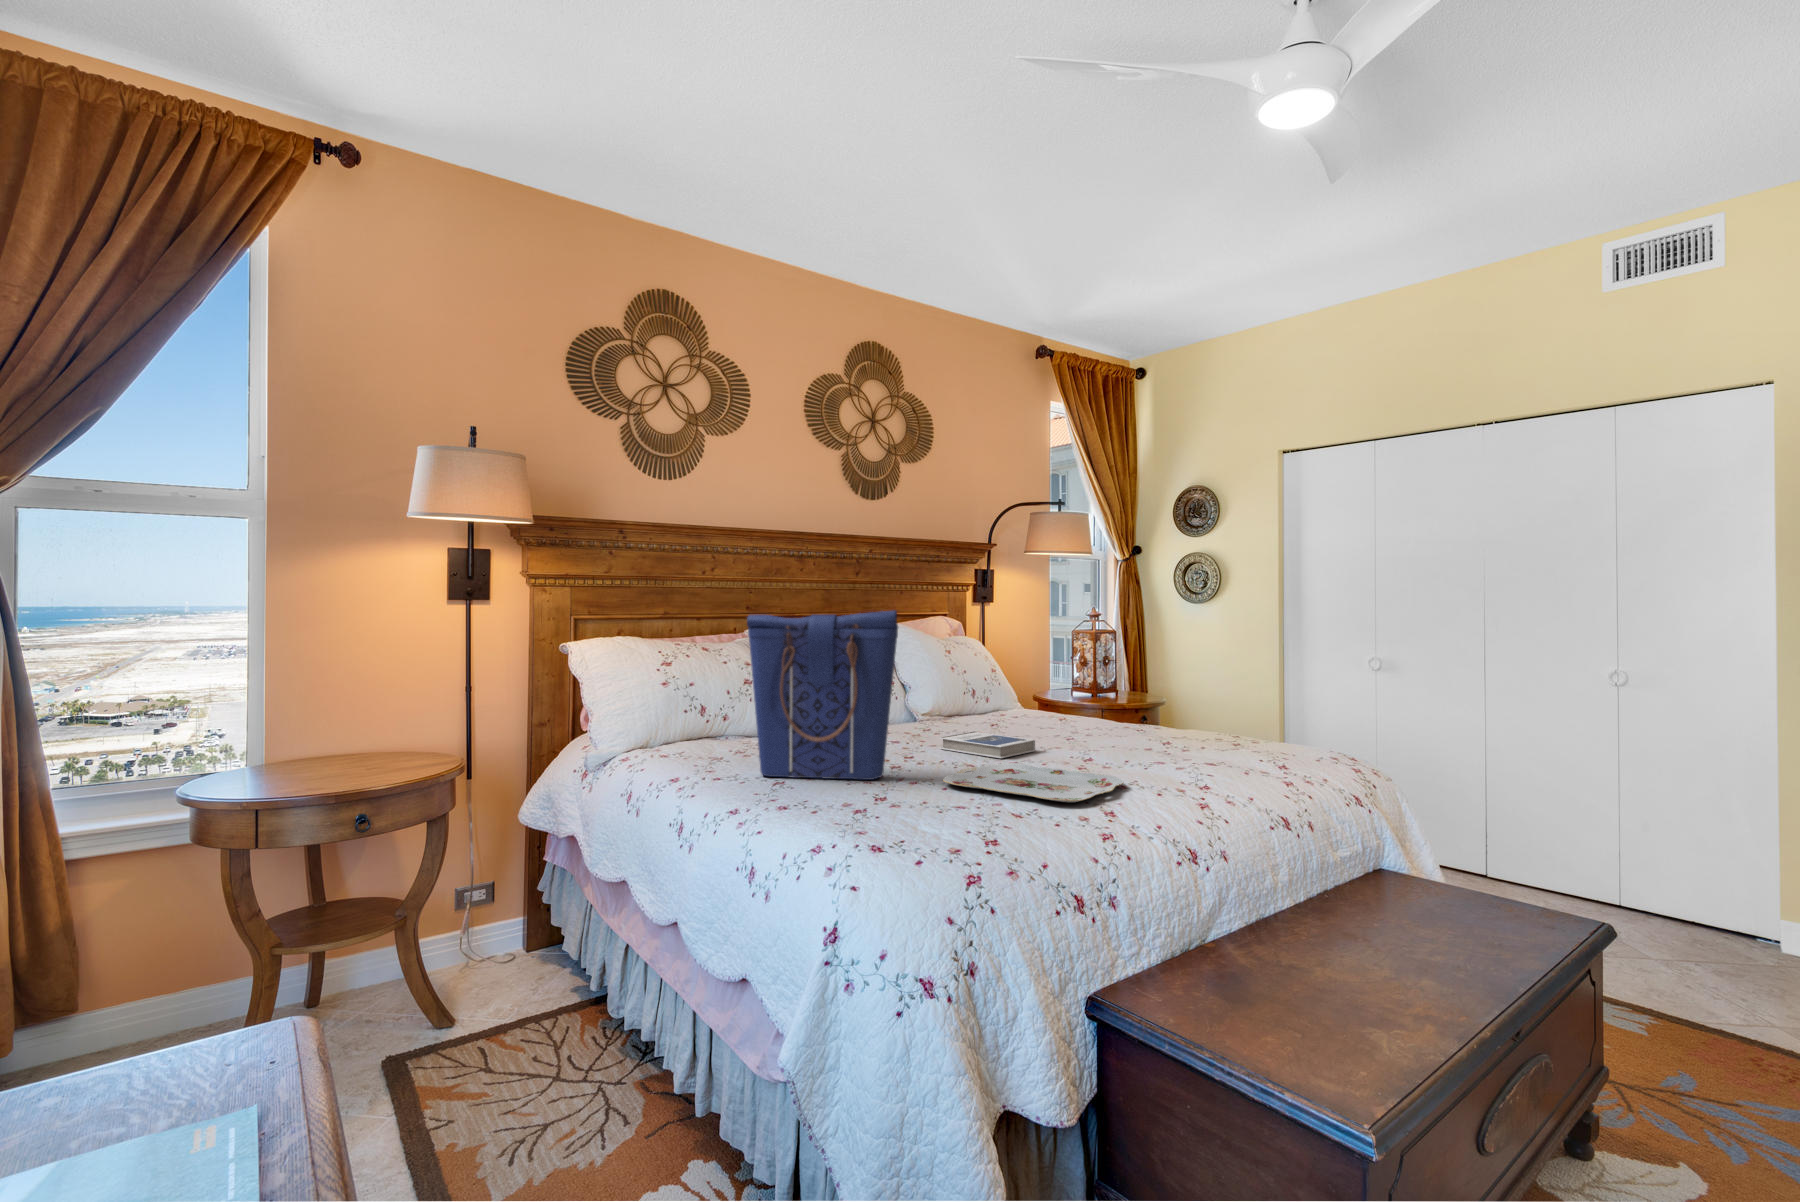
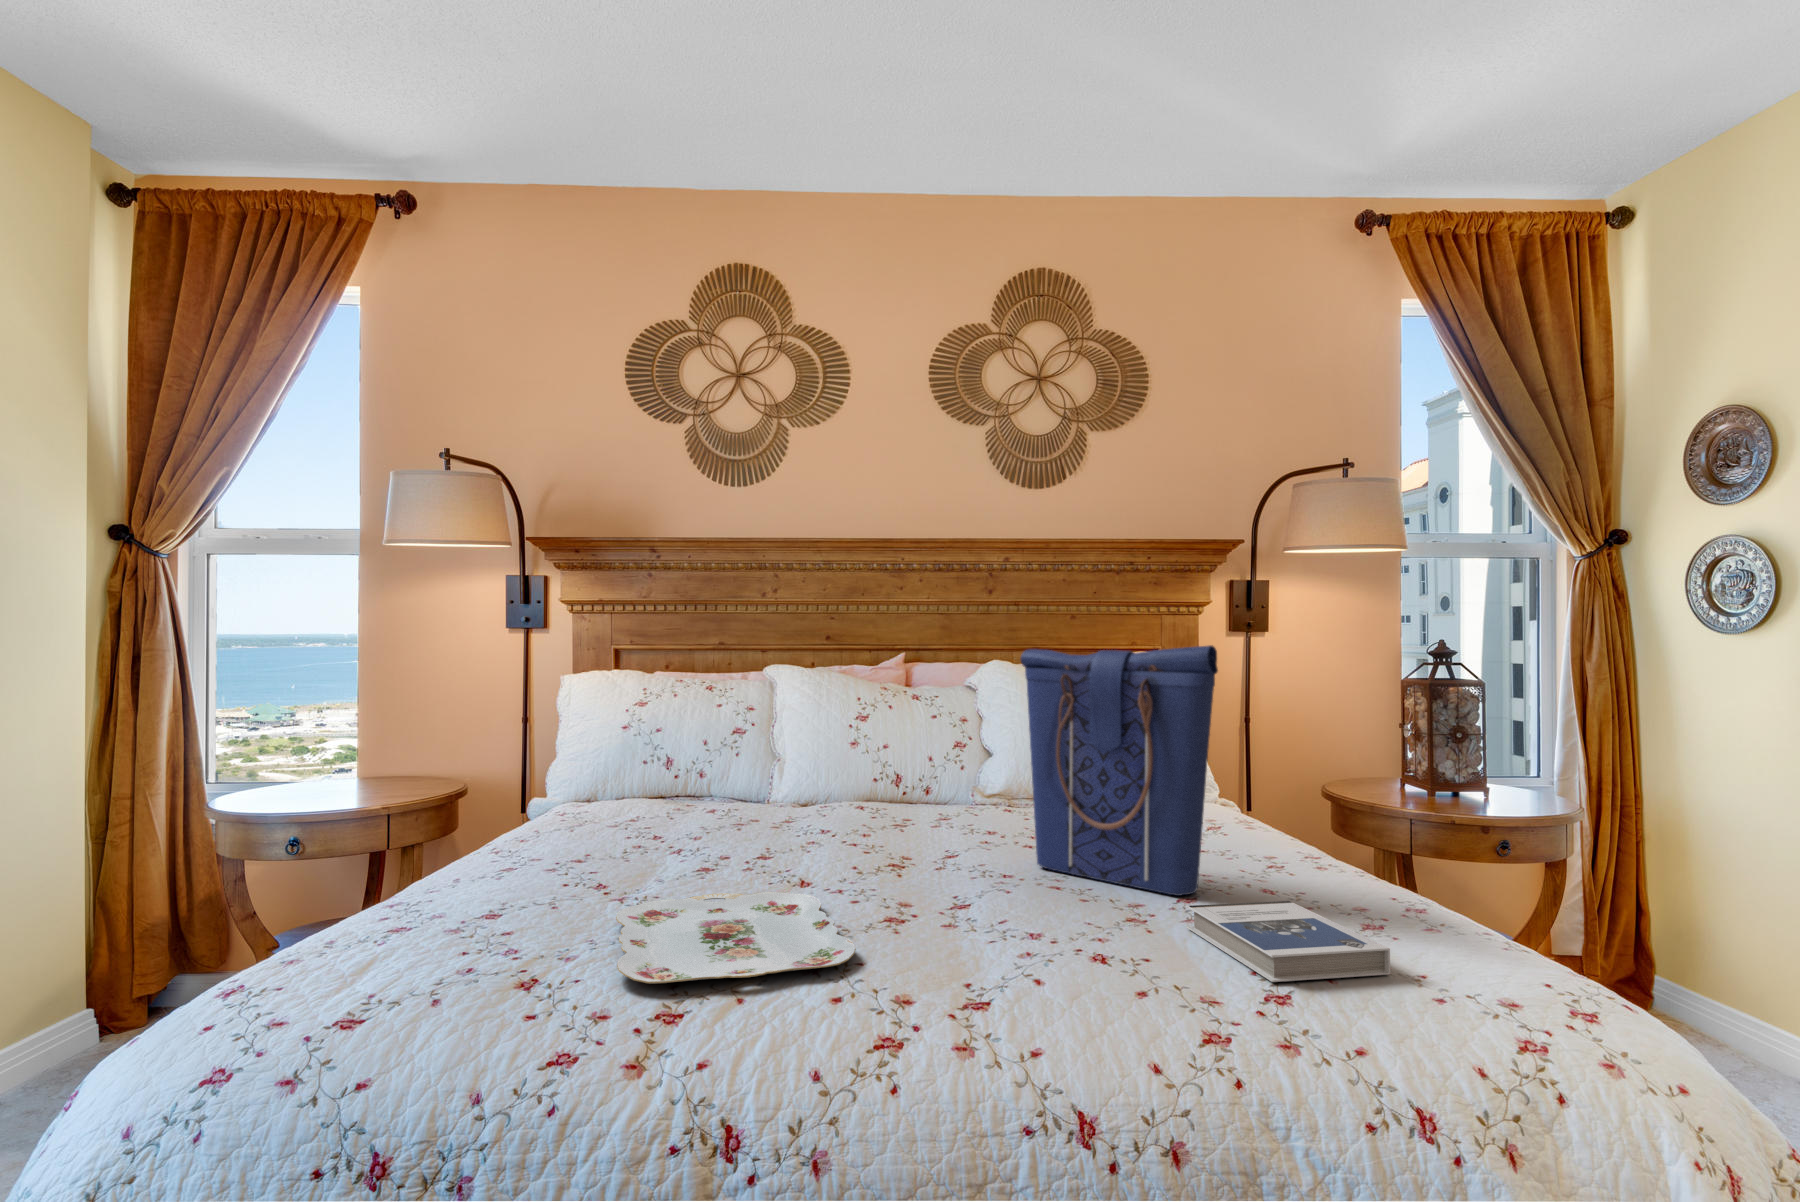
tote bag: present [747,610,898,780] -> present [1020,645,1218,896]
hardback book: present [940,732,1035,758] -> present [1187,901,1390,982]

